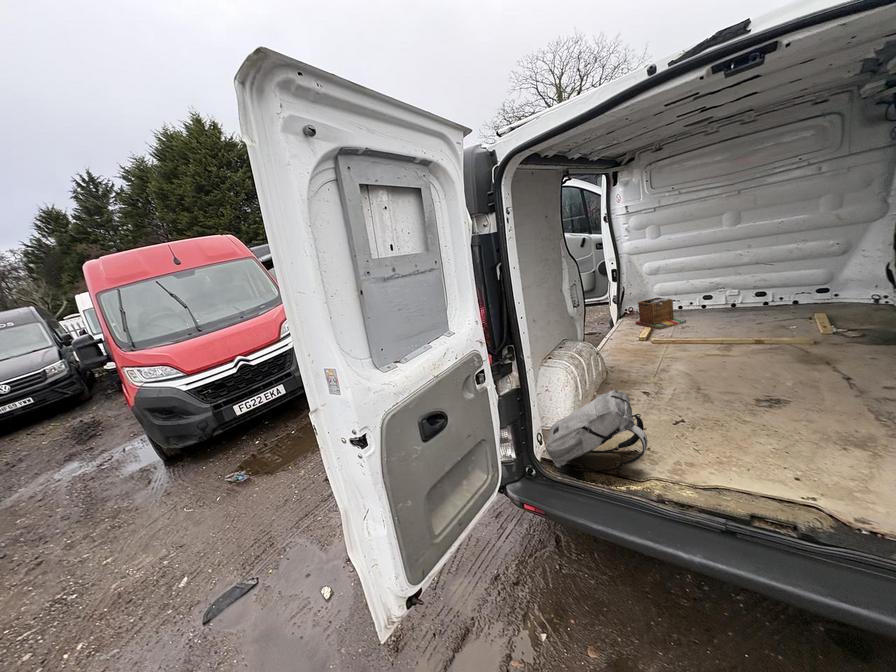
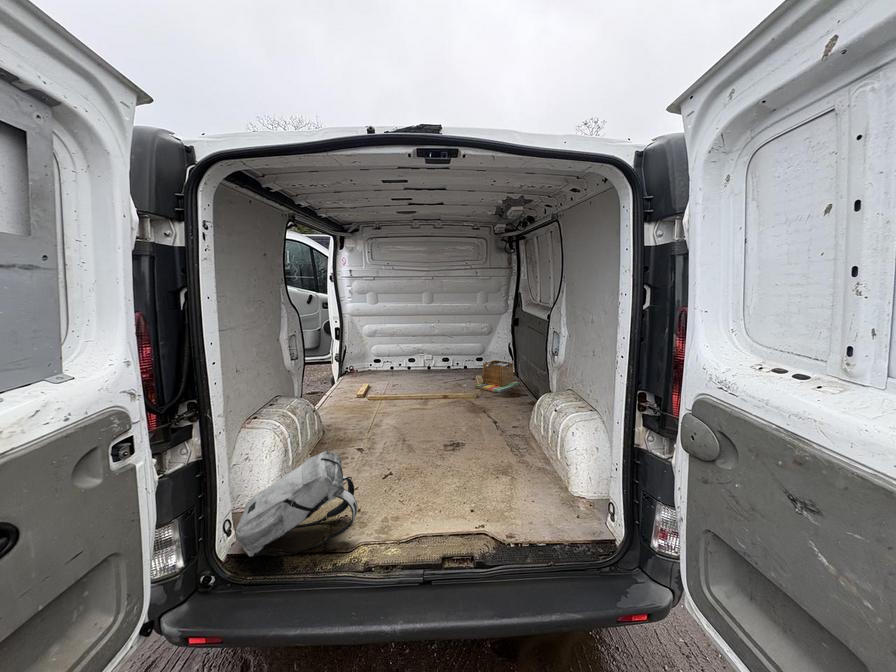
laundry basket: present [636,297,686,329] -> present [475,360,519,393]

